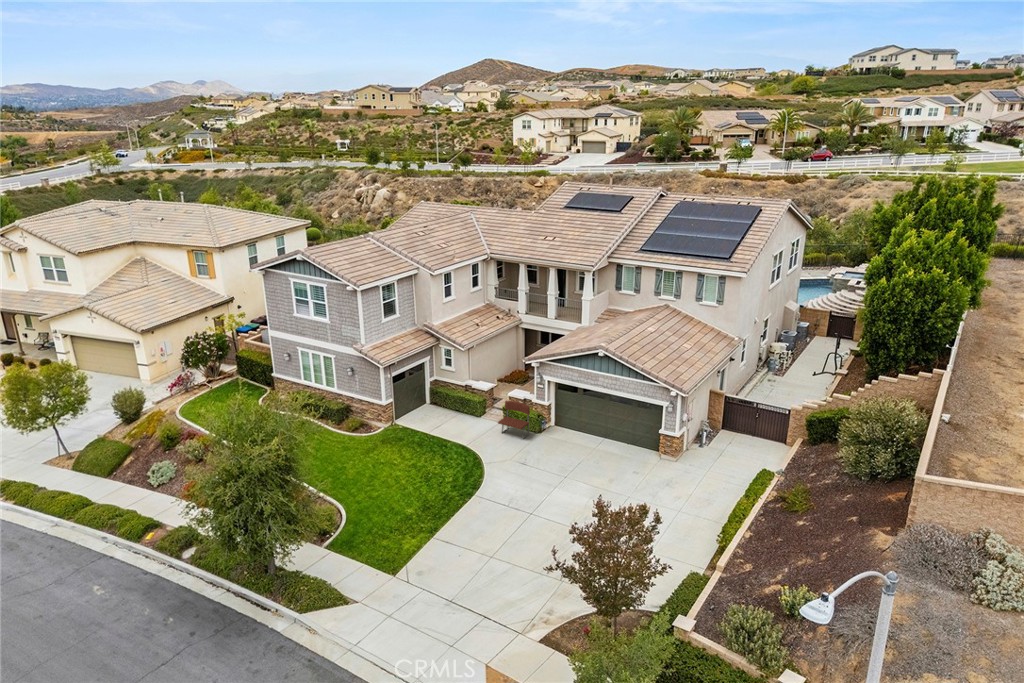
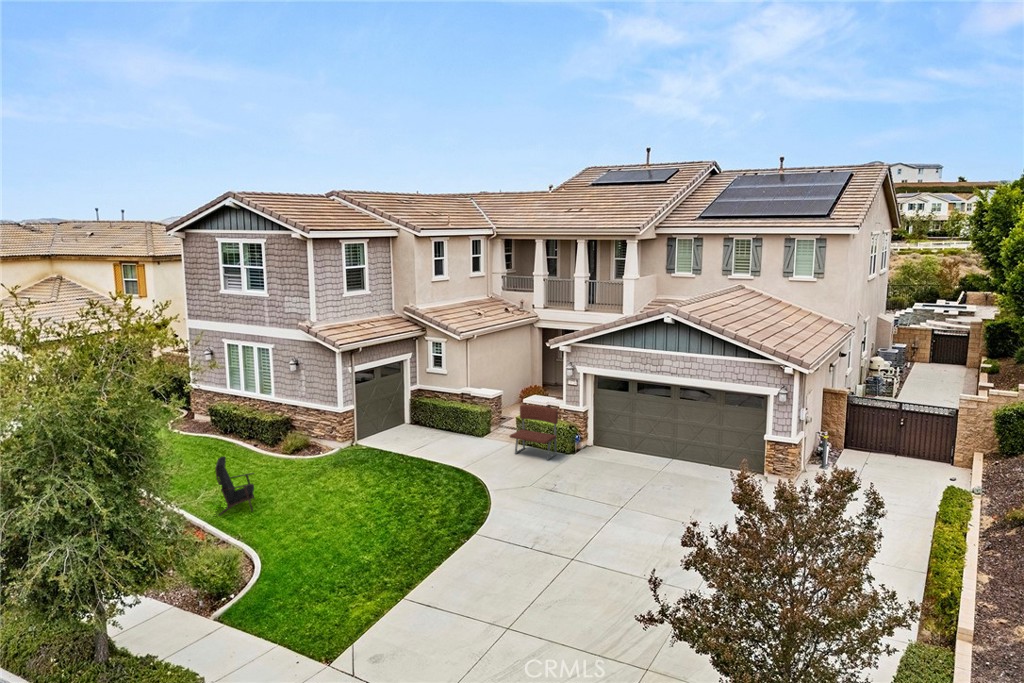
lounge chair: none [312,445,337,482] -> present [215,456,255,515]

